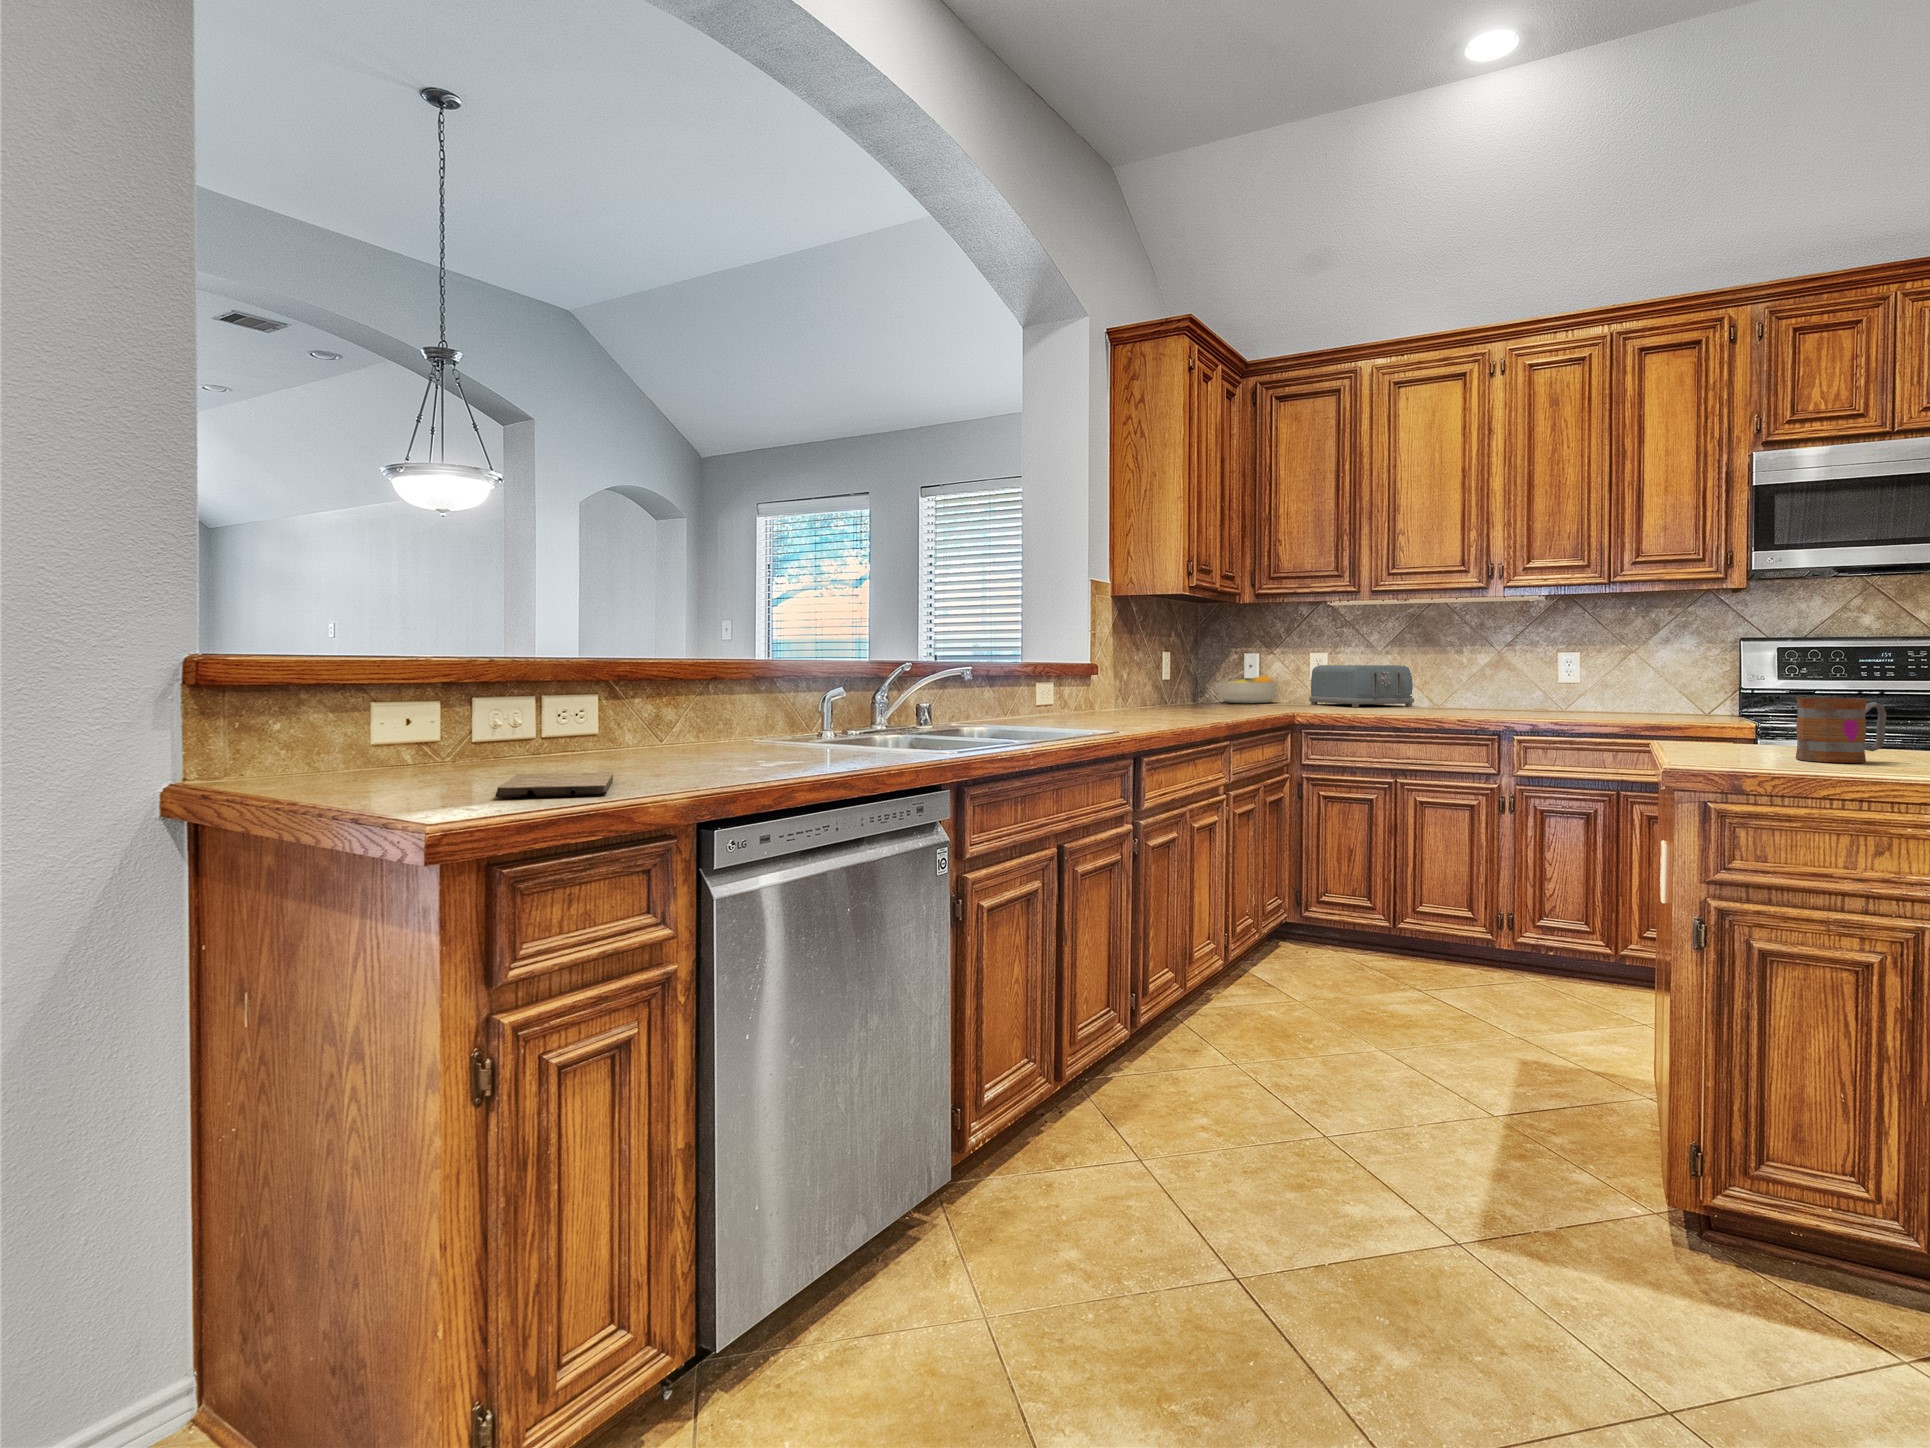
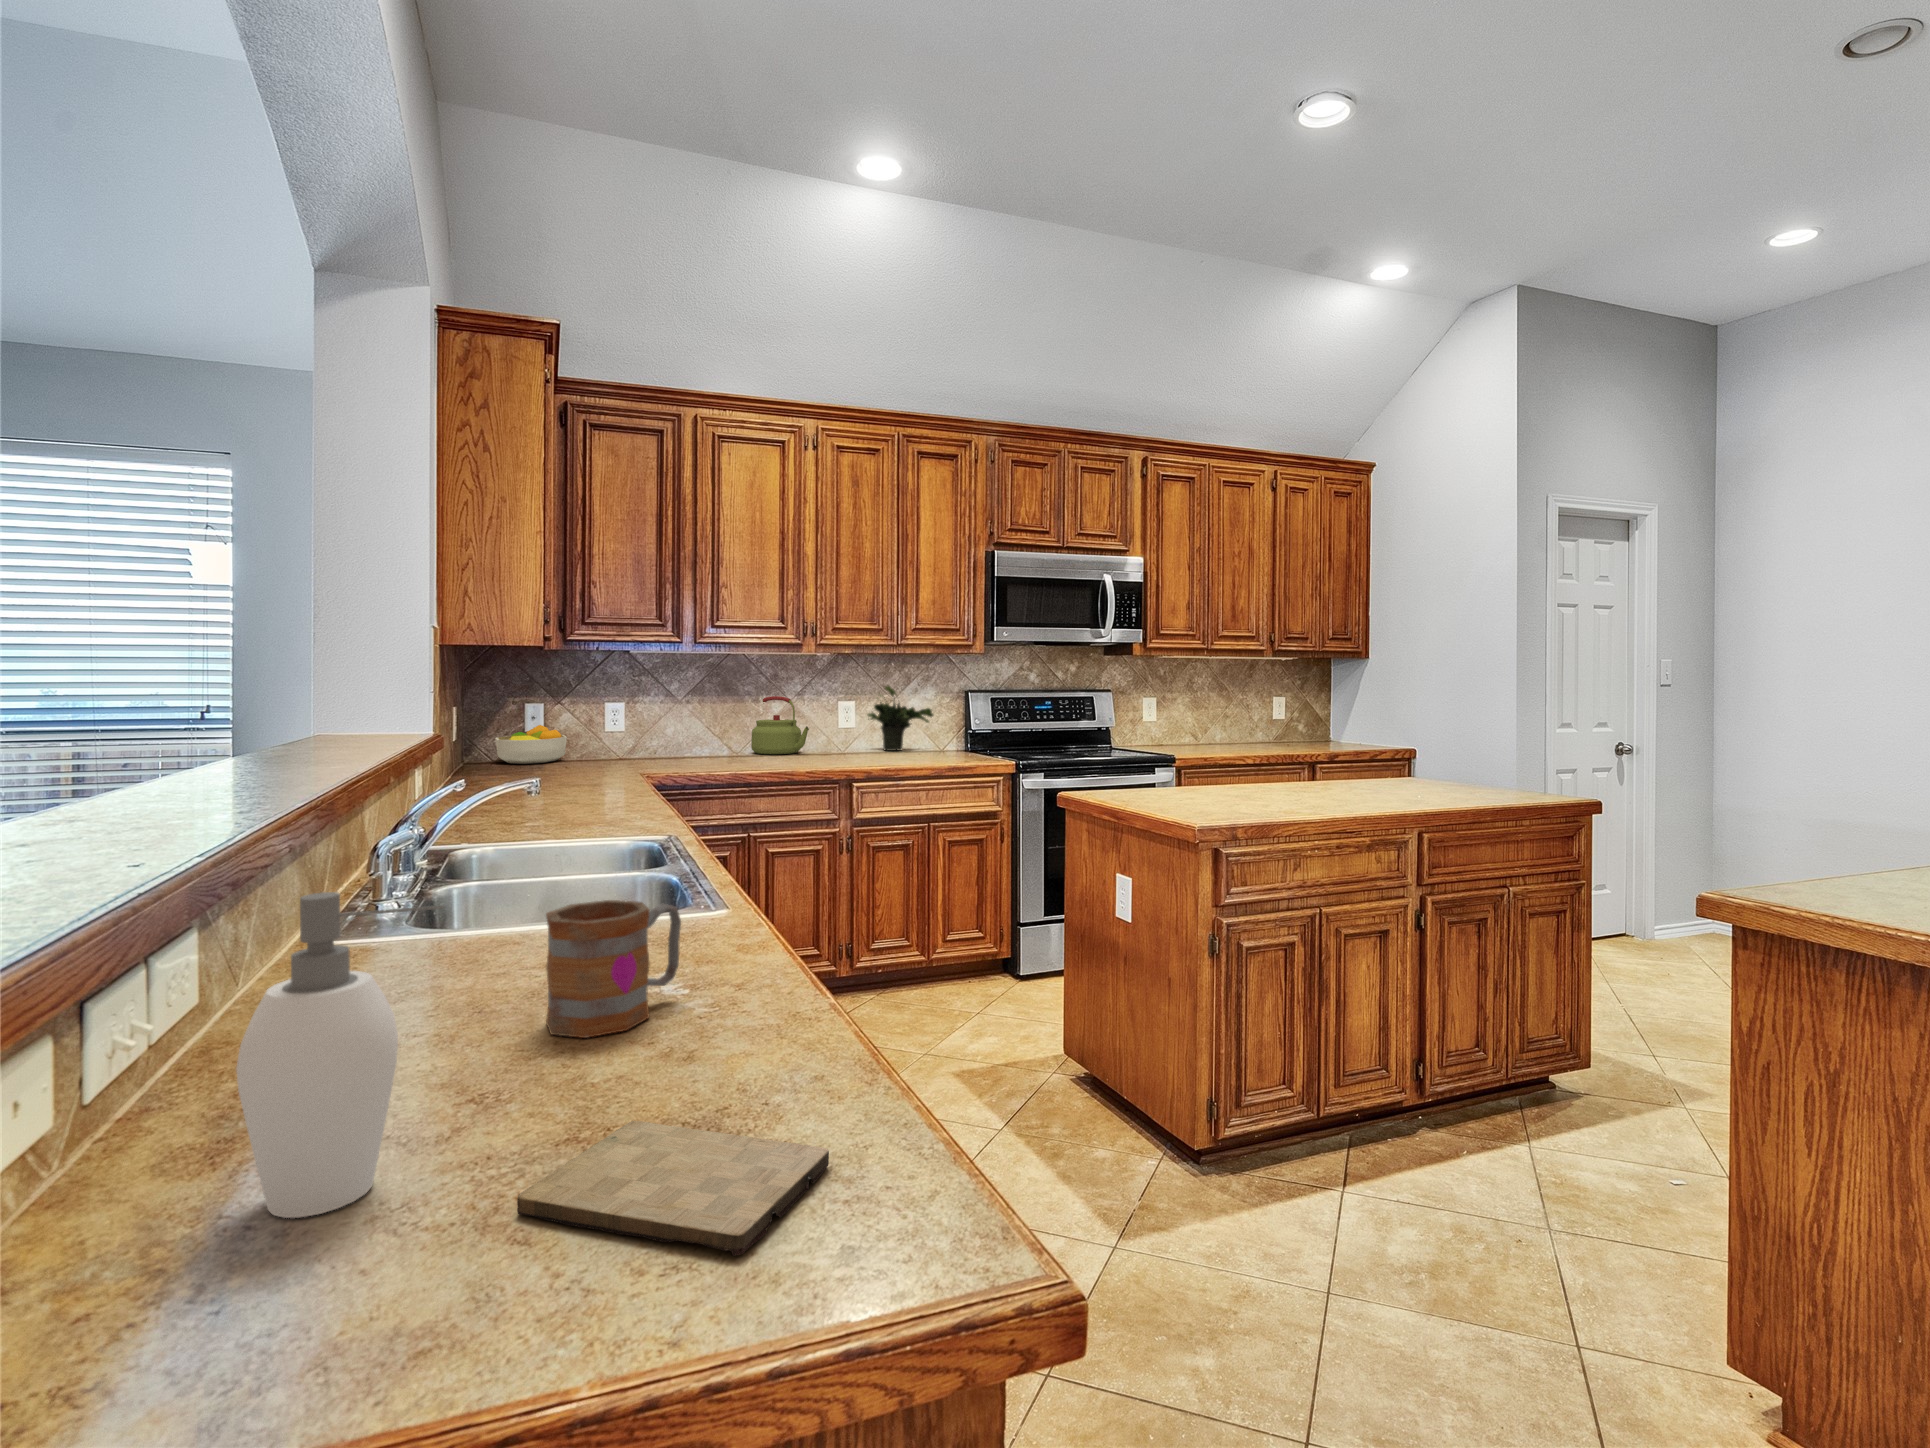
soap dispenser: none [482,634,551,774] -> present [236,892,444,1218]
potted plant: none [1598,634,1688,713] -> present [868,686,933,751]
kettle: none [1456,647,1513,709] -> present [751,696,809,754]
toaster: present [1309,665,1414,707] -> none [604,713,715,761]
mug: present [1796,697,1887,763] -> present [546,900,681,1038]

